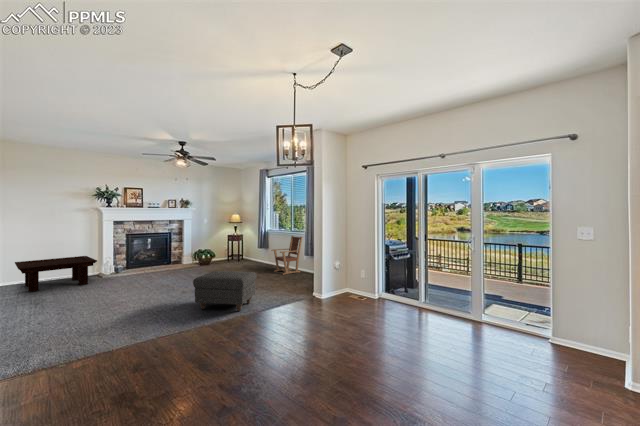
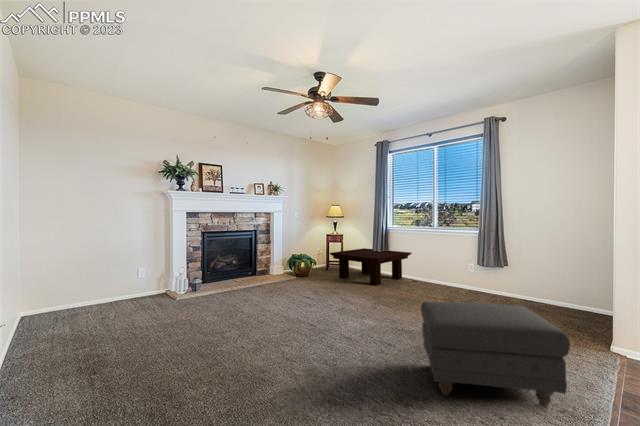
armchair: present [272,236,302,275] -> none [421,233,473,296]
coffee table: present [15,256,97,292] -> present [329,248,412,285]

